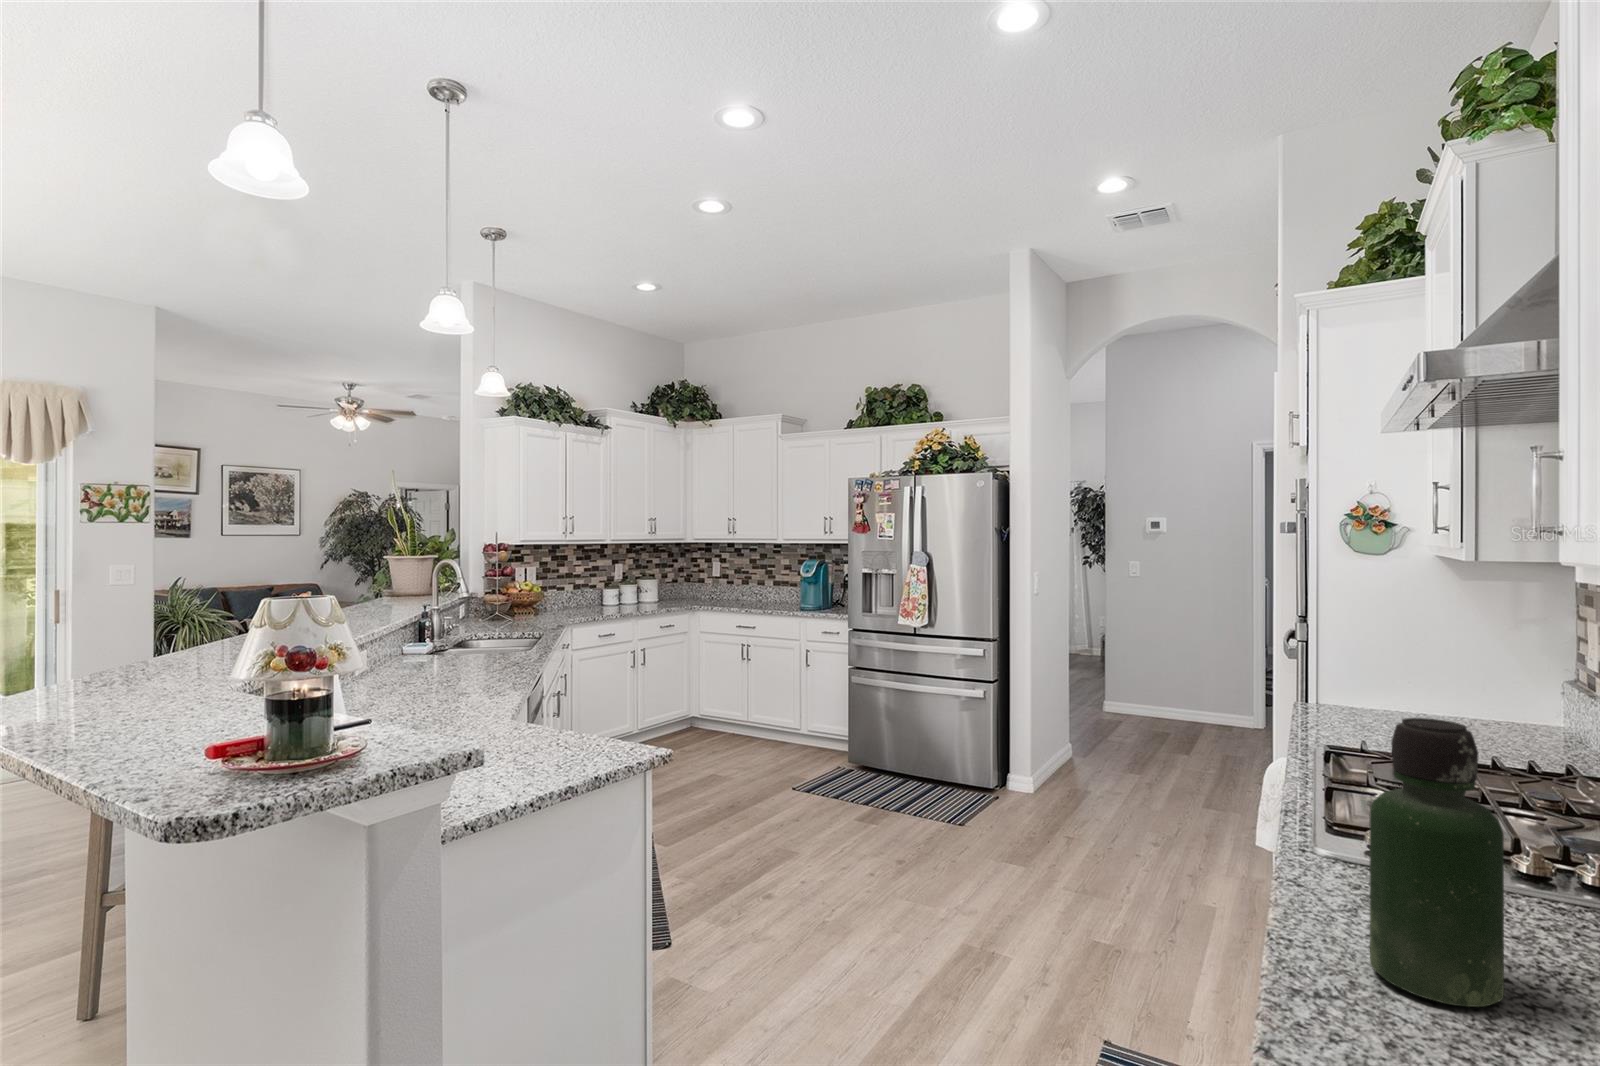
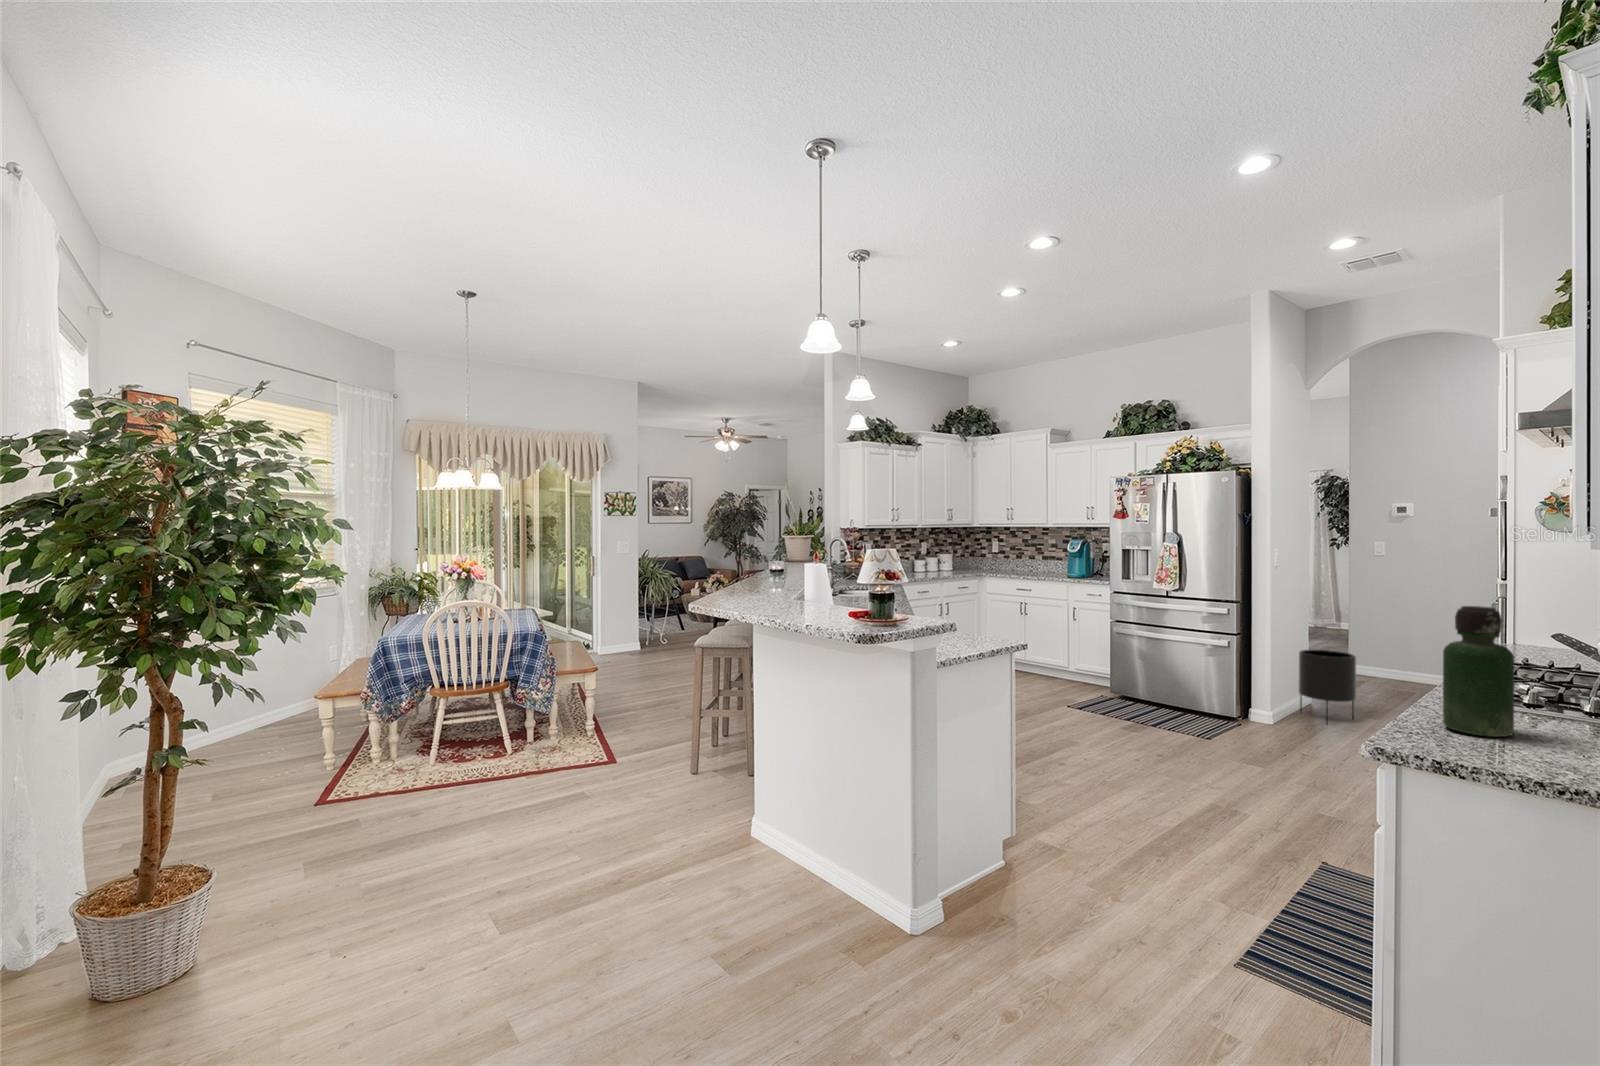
planter: none [1061,694,1120,787] -> present [1299,650,1356,724]

